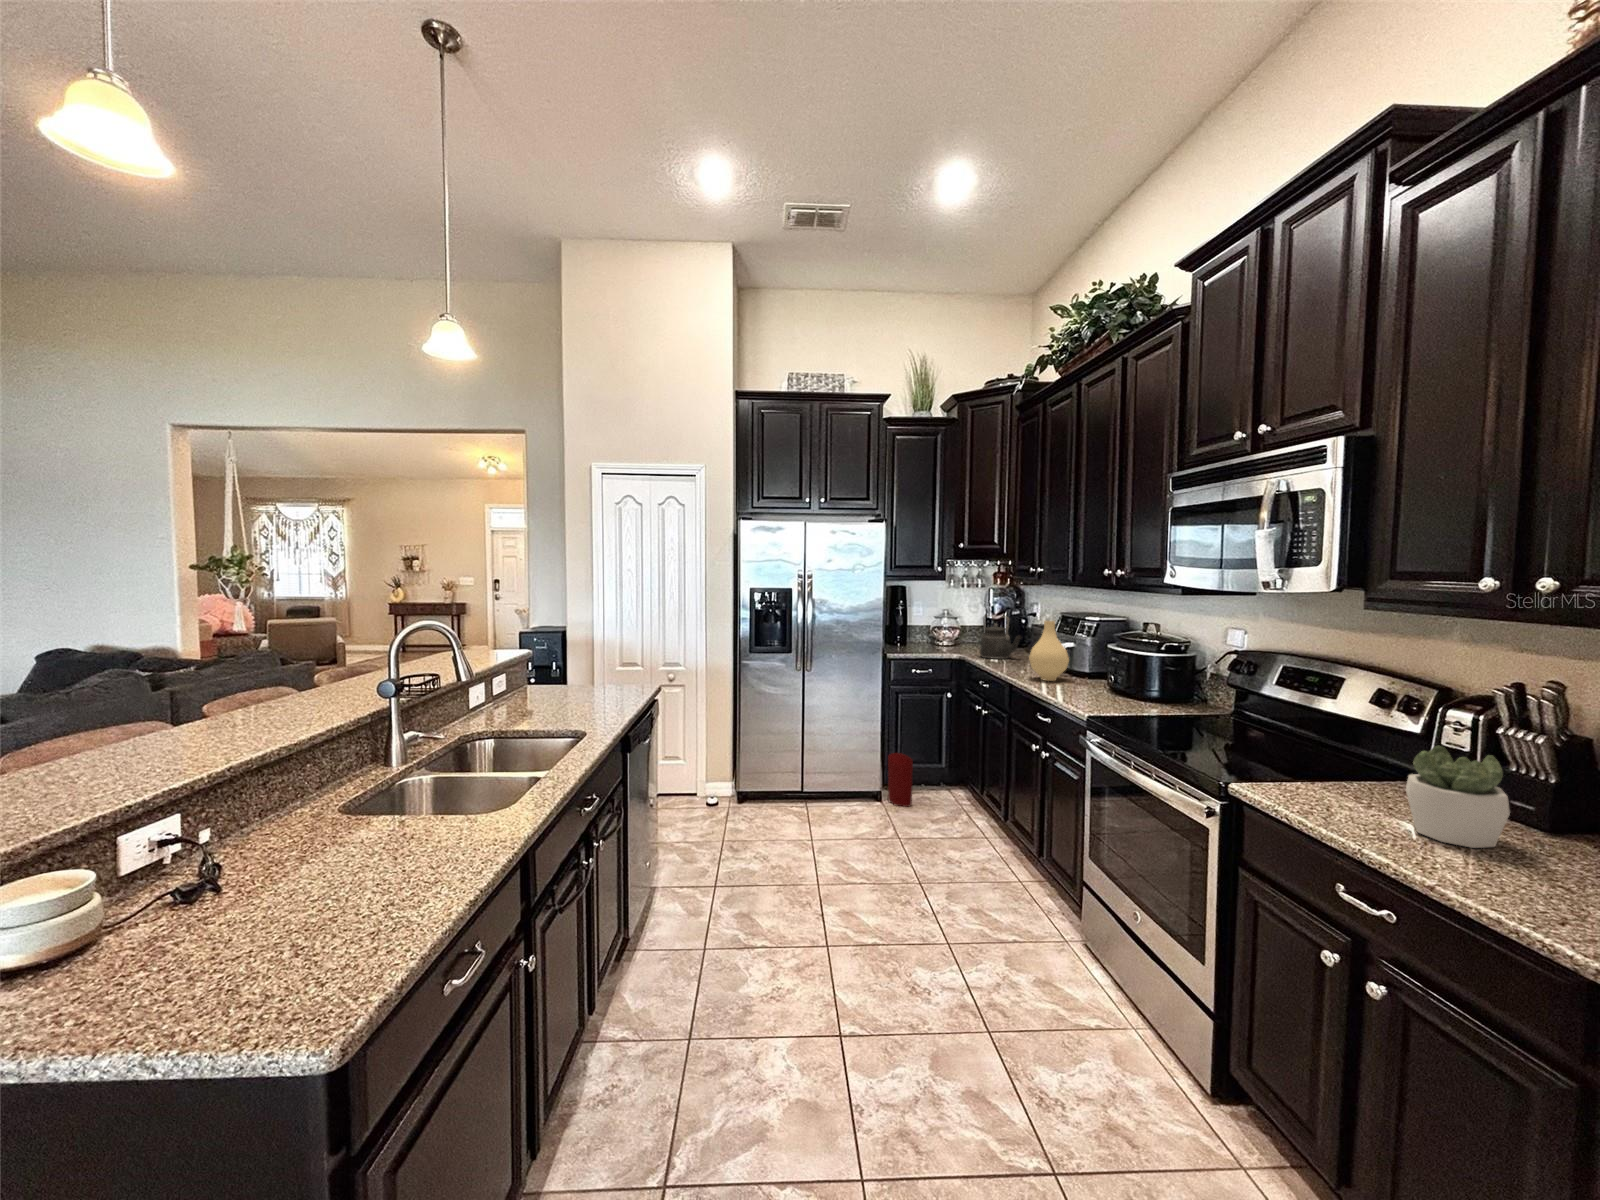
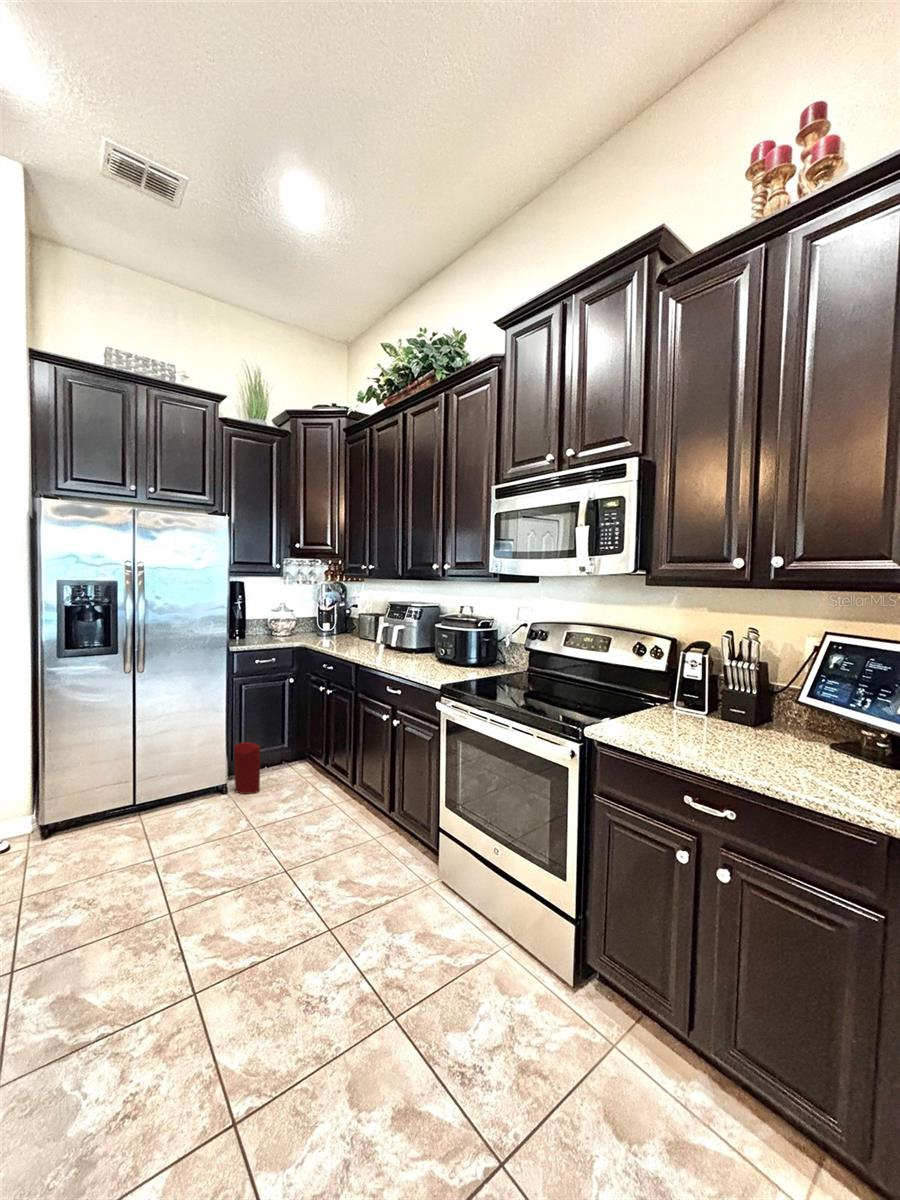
kettle: present [980,616,1022,659] -> none [319,607,356,644]
vase: present [1029,621,1069,681] -> none [372,608,405,659]
succulent plant: present [1406,746,1510,848] -> none [701,679,762,749]

